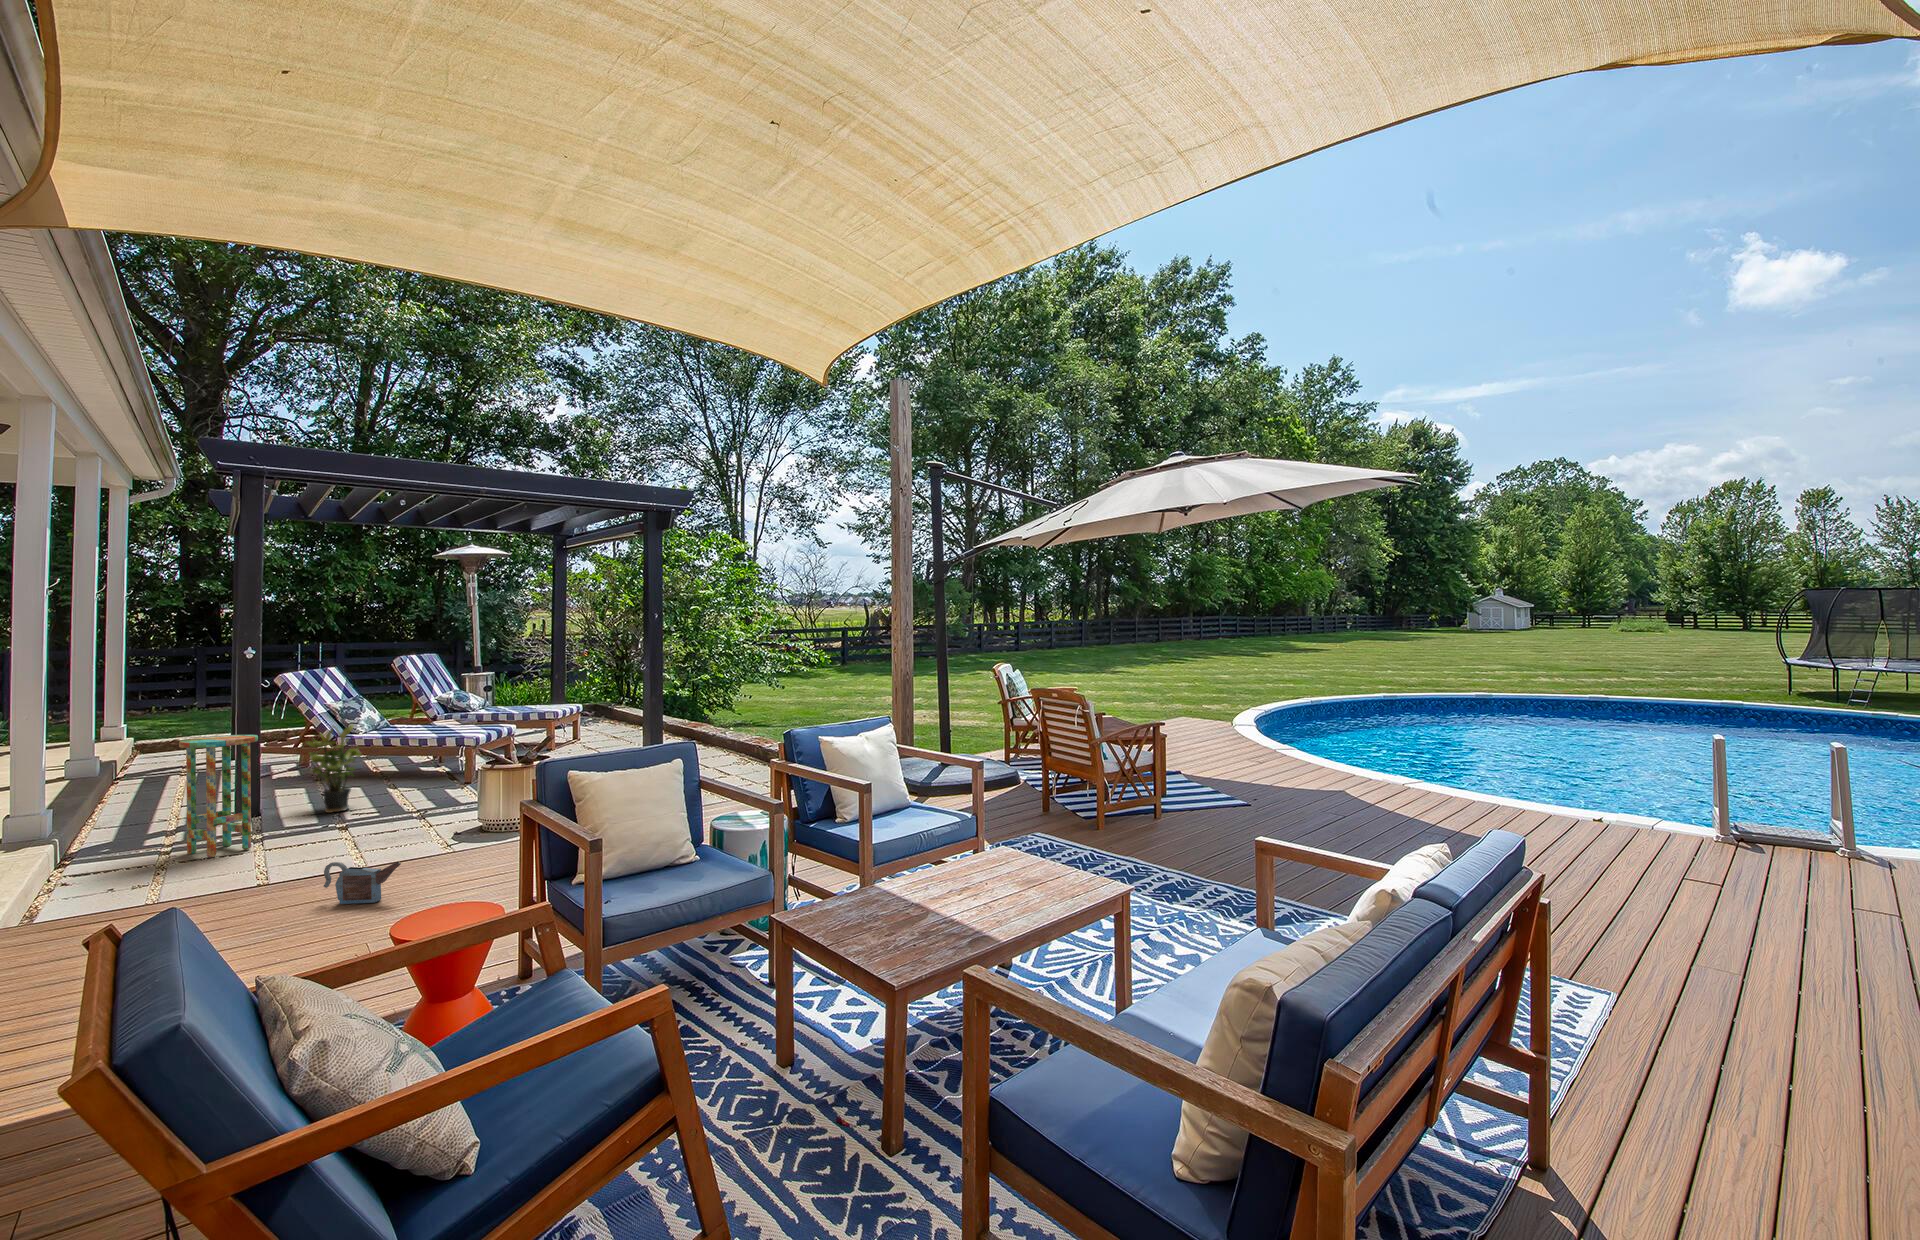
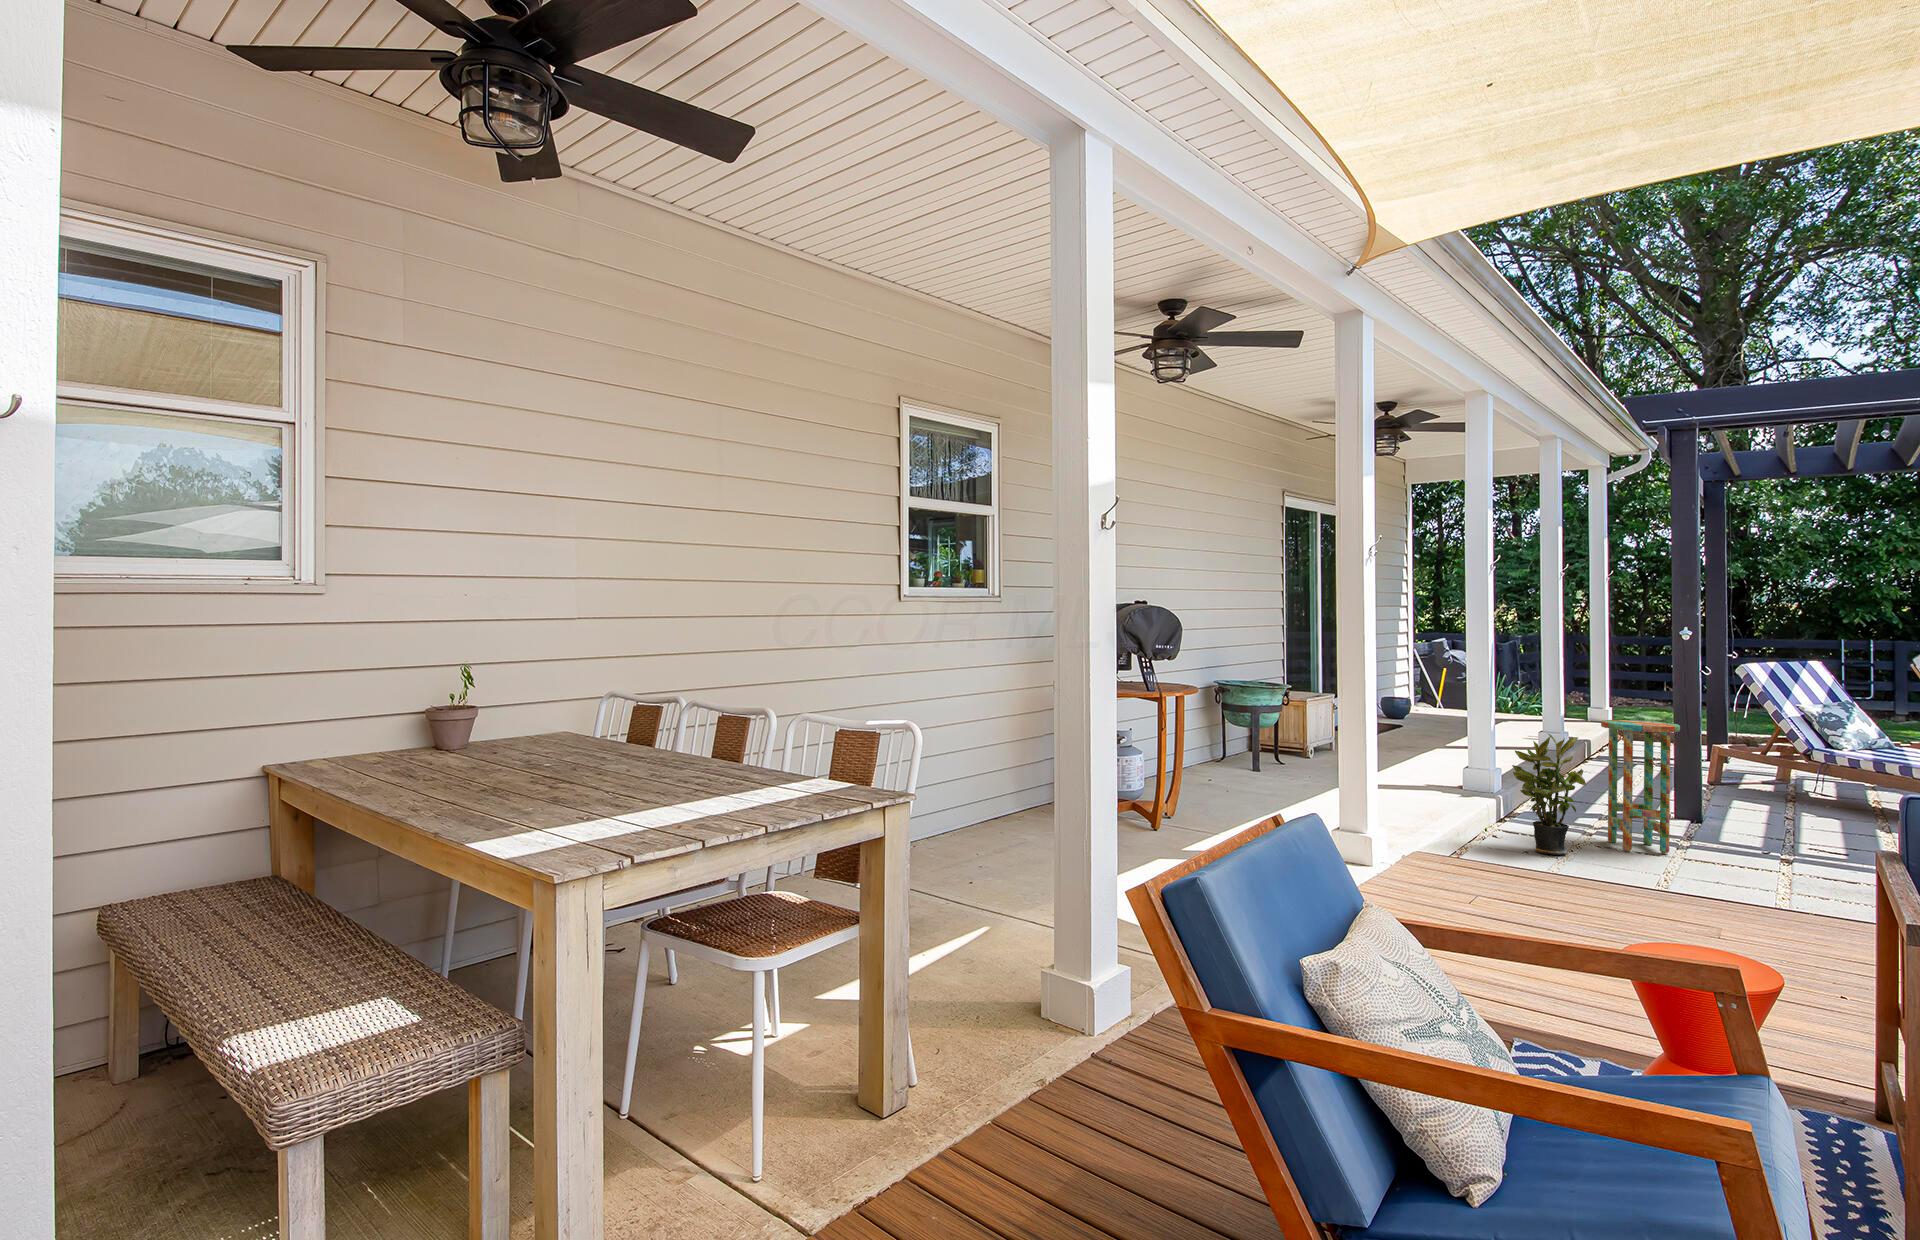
potted plant: present [306,725,362,813] -> present [1512,734,1586,855]
watering can: present [324,862,401,904] -> none [1712,888,1812,957]

